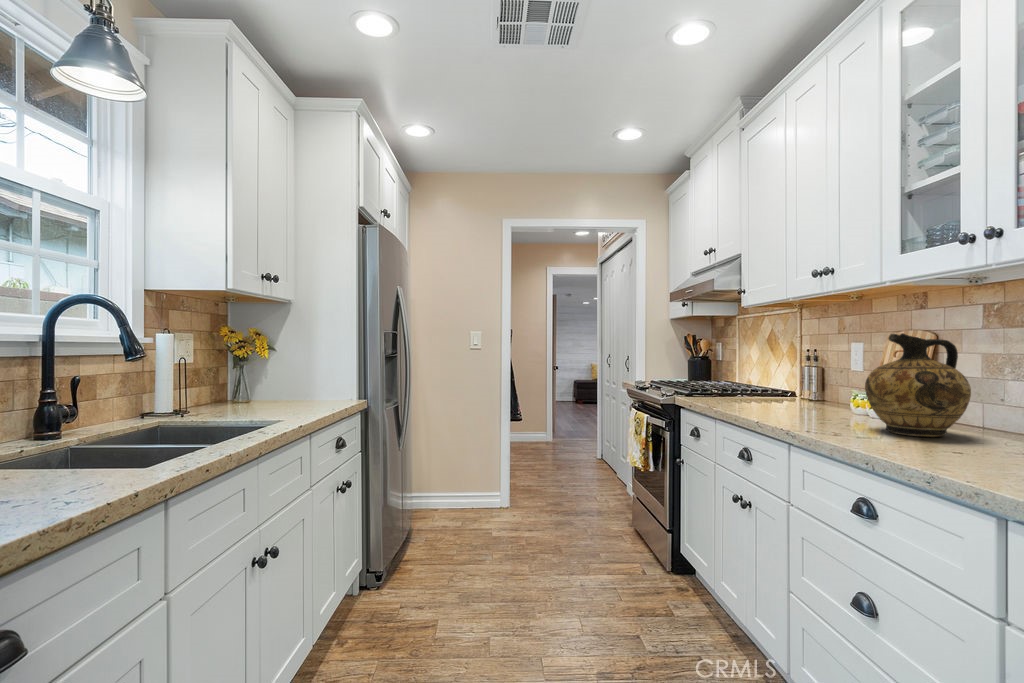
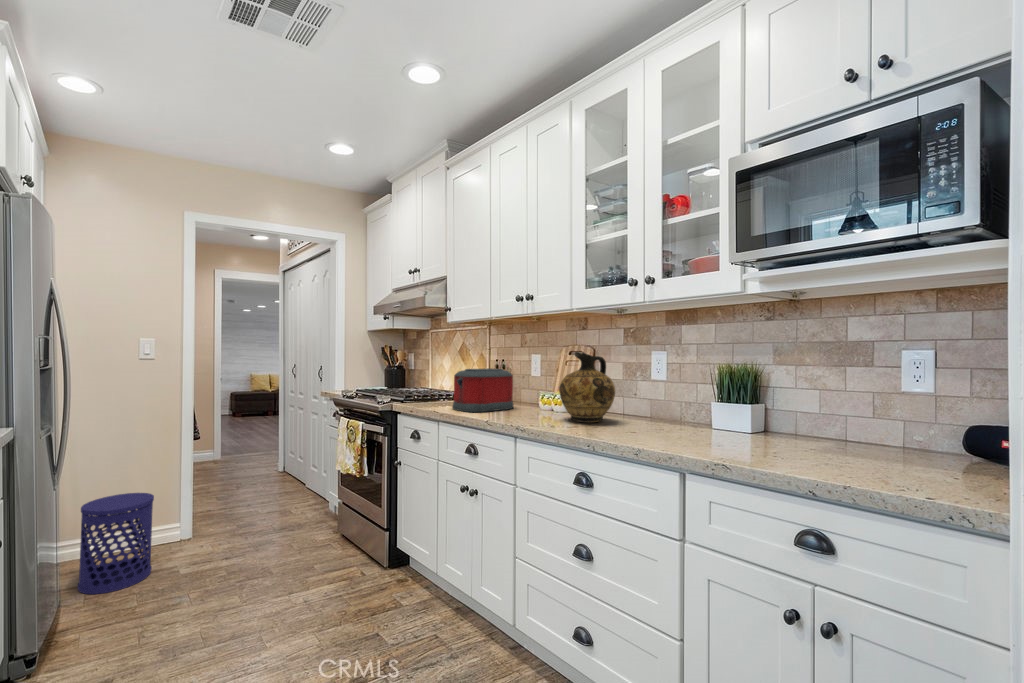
toaster: none [728,359,815,411] -> present [452,368,513,412]
waste bin: none [450,454,491,525] -> present [78,493,154,594]

